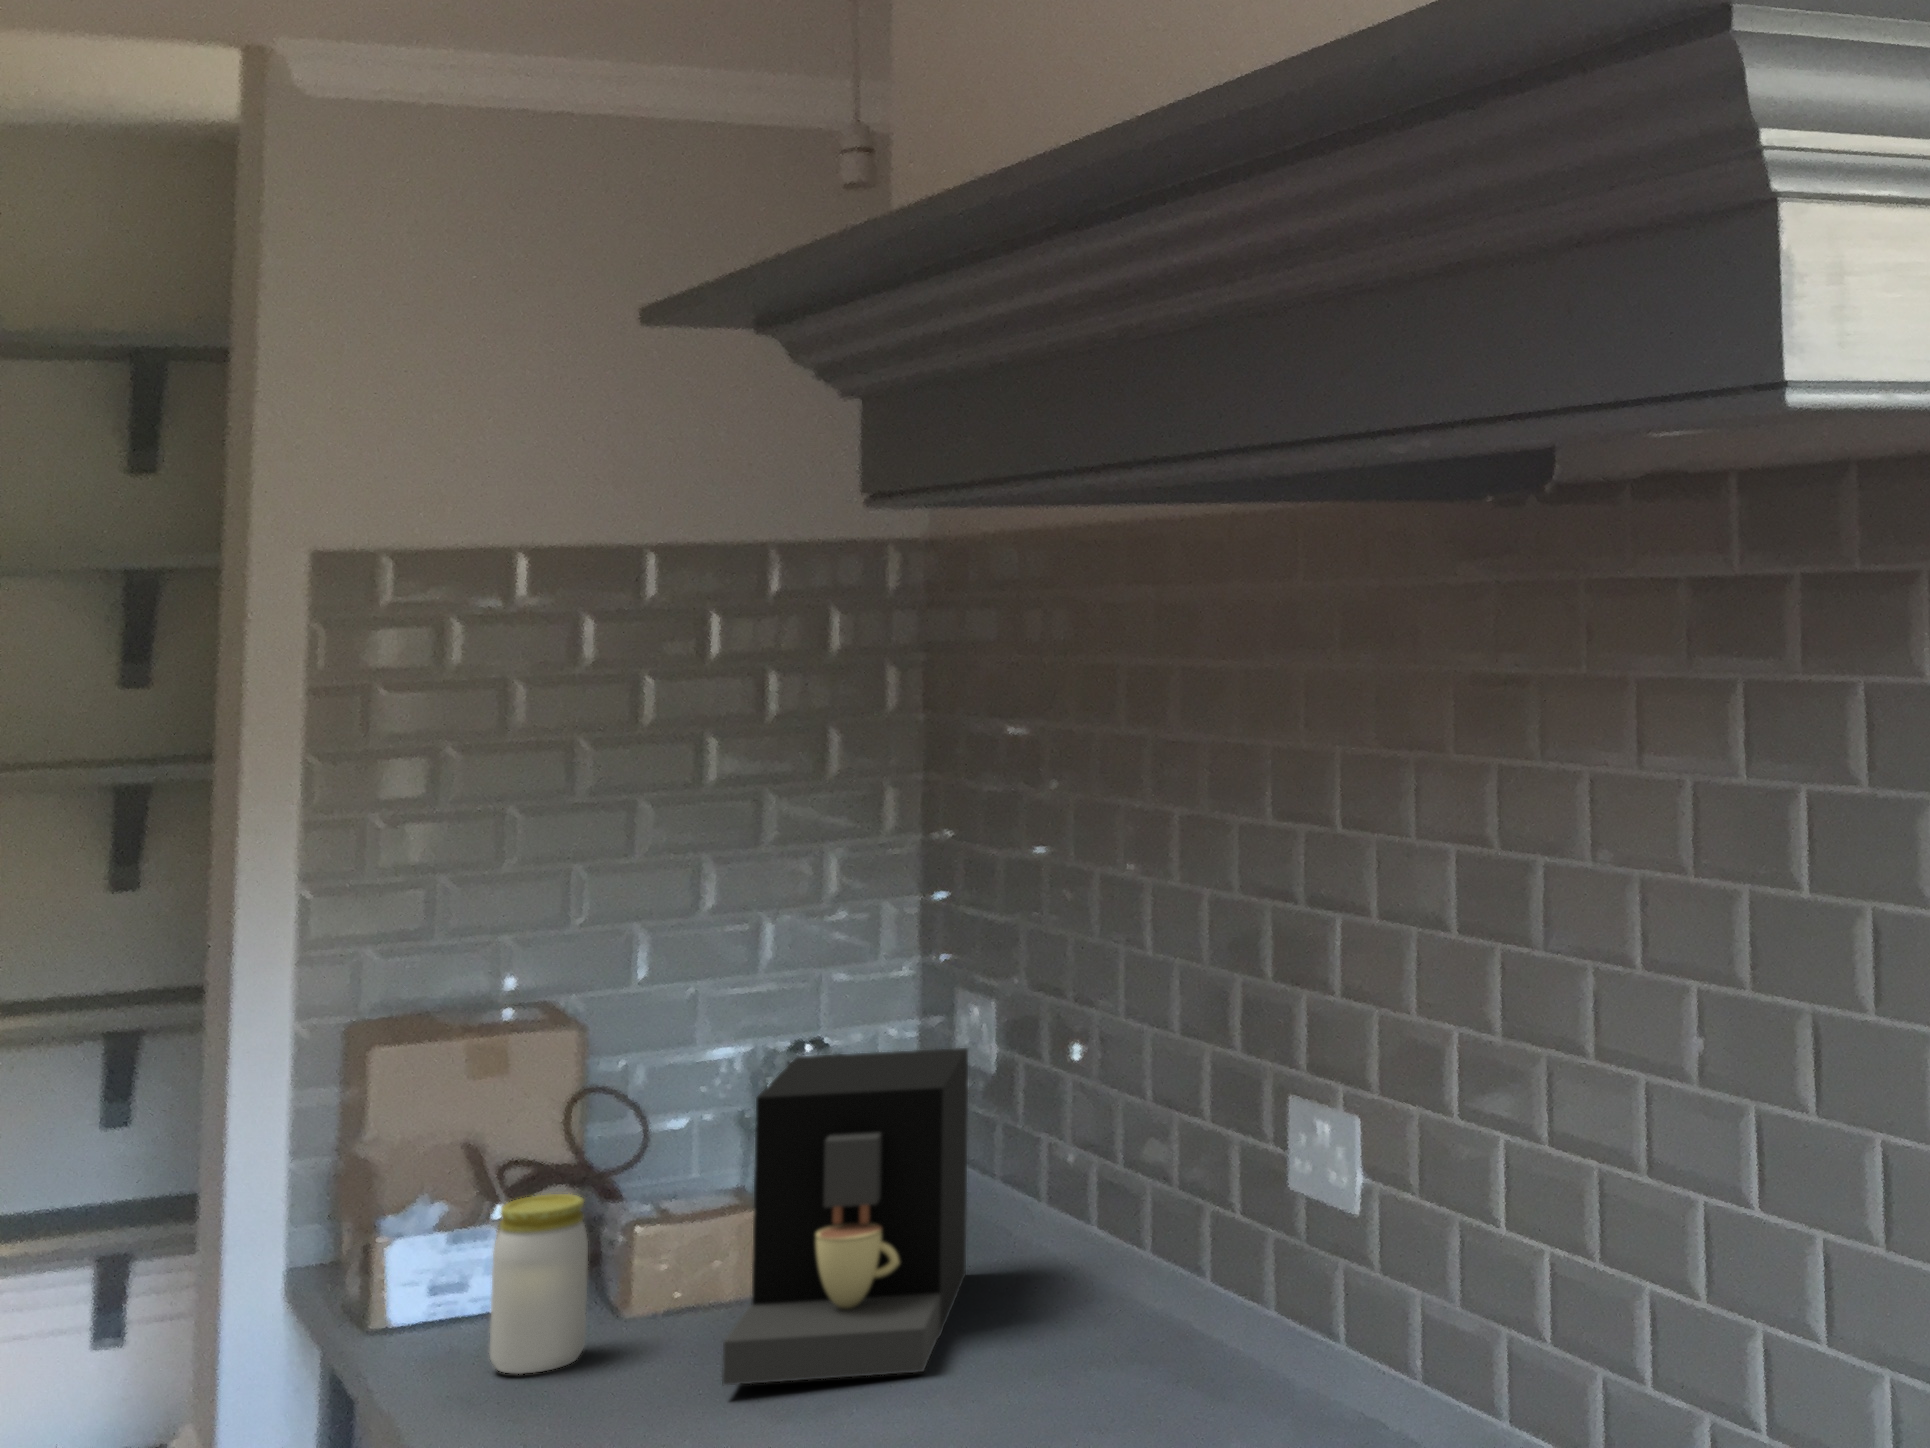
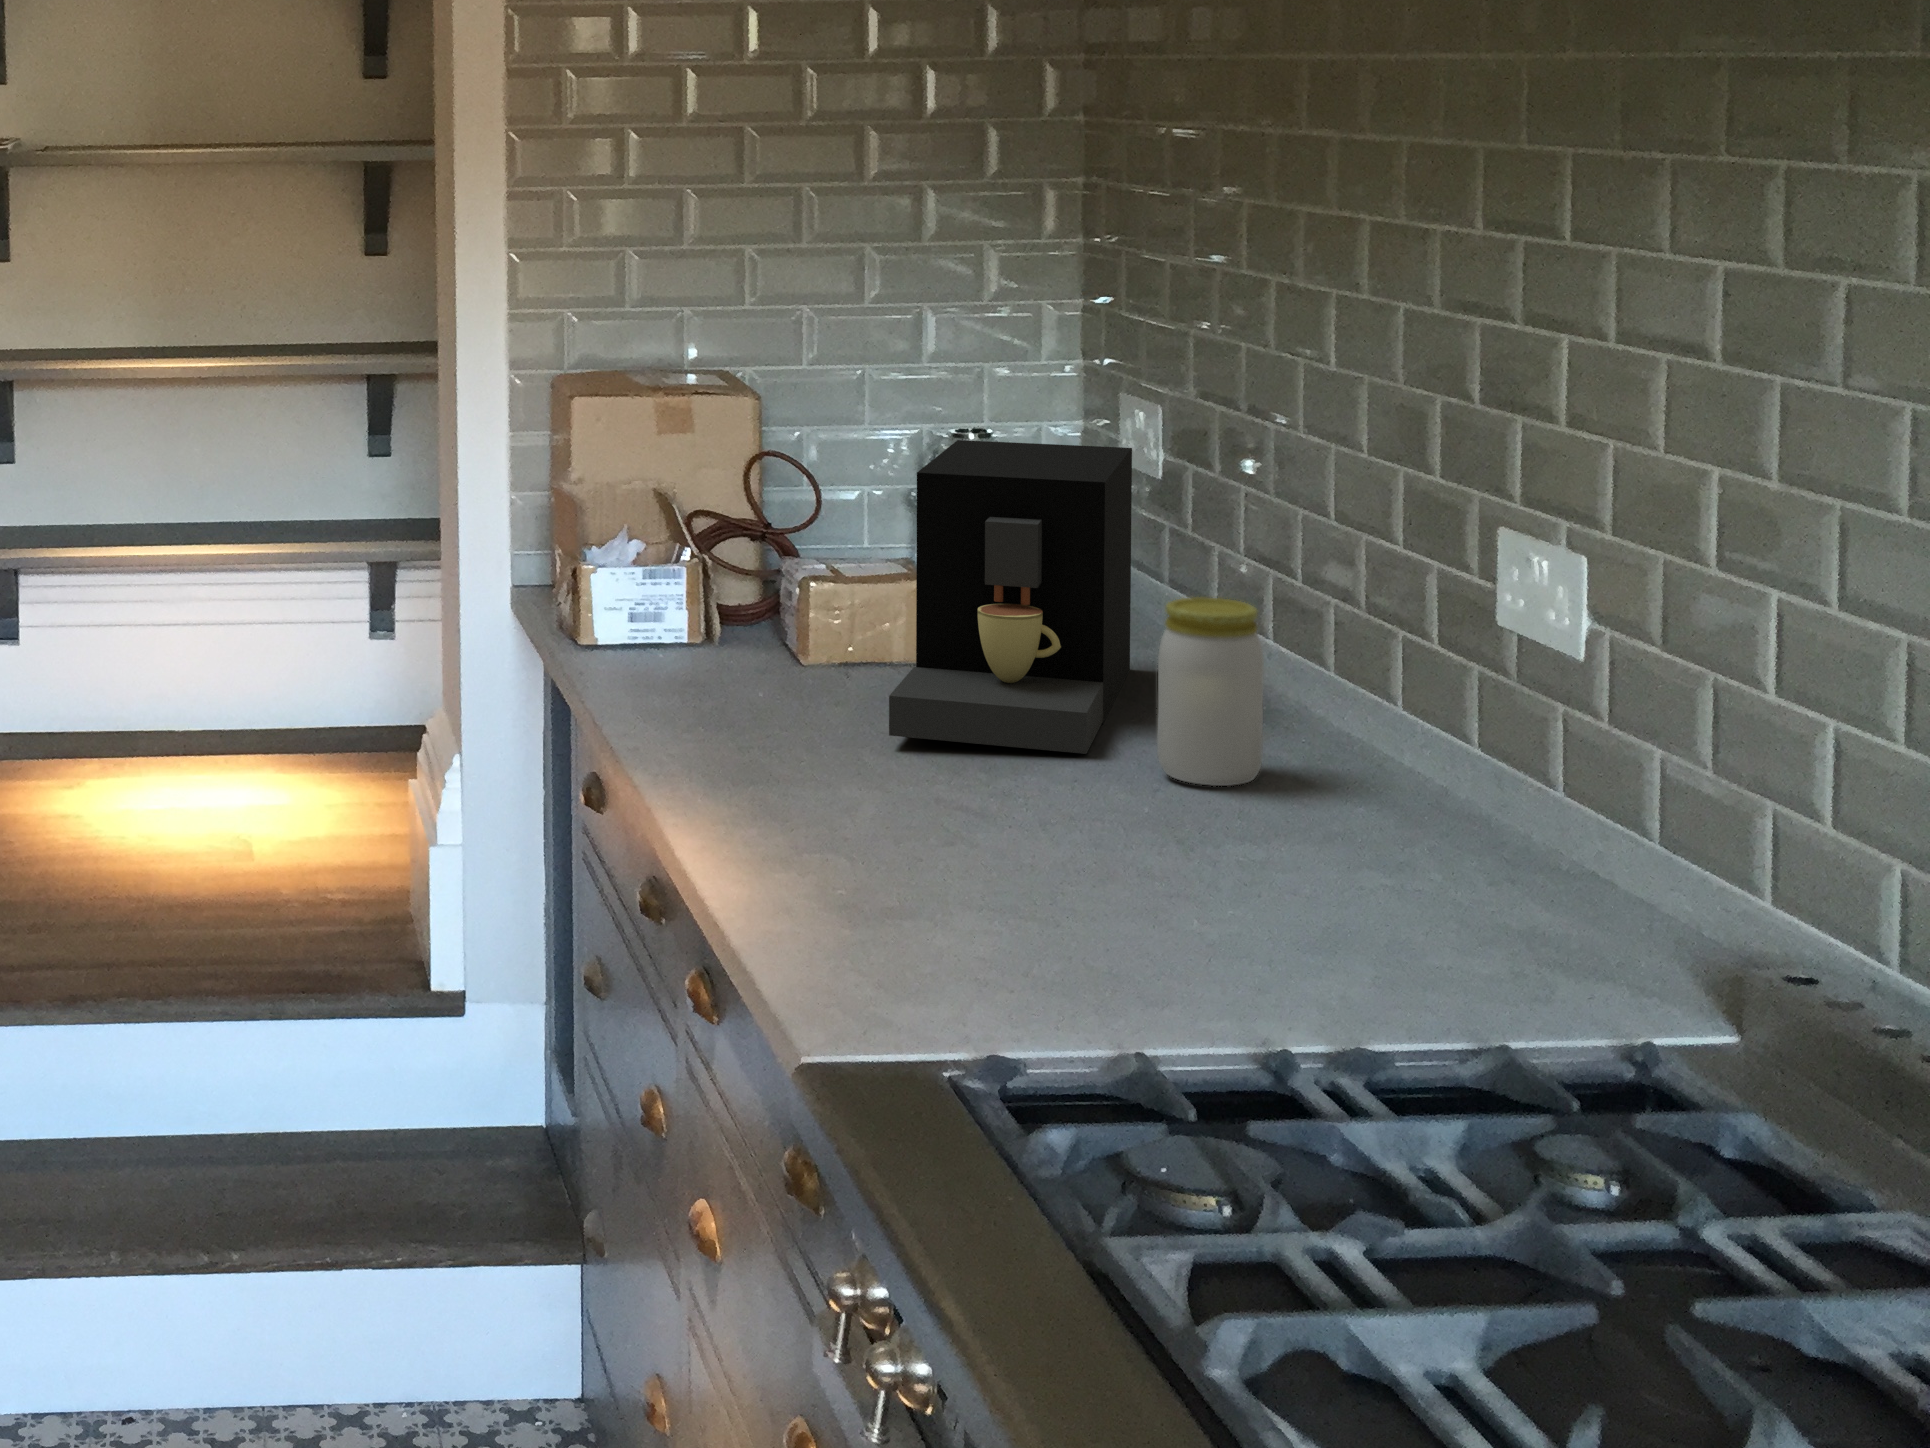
jar: present [490,1194,588,1374] -> present [1157,597,1264,786]

